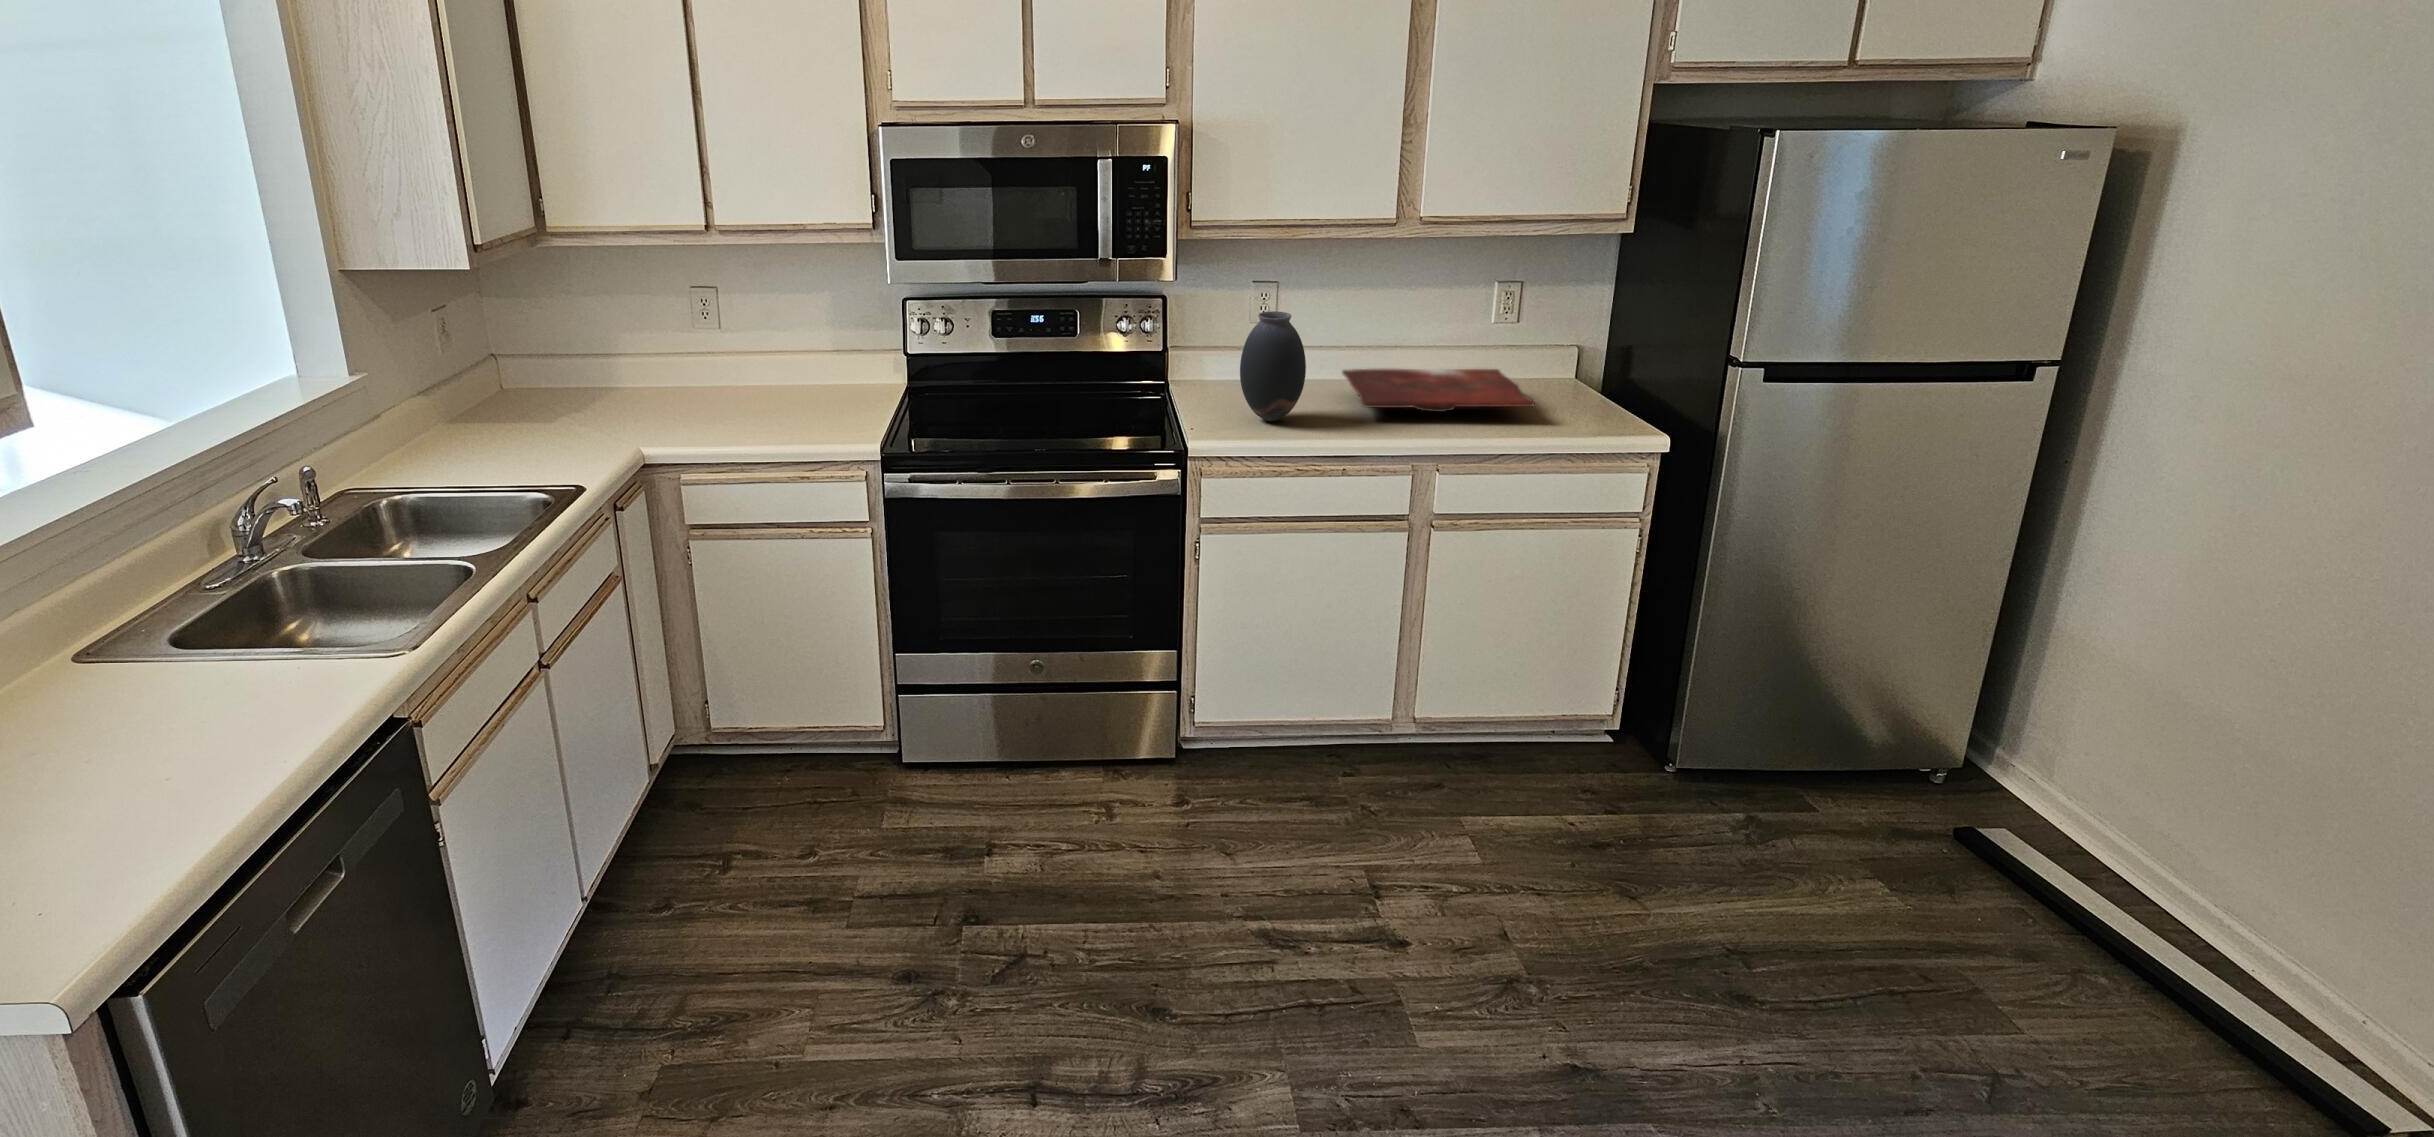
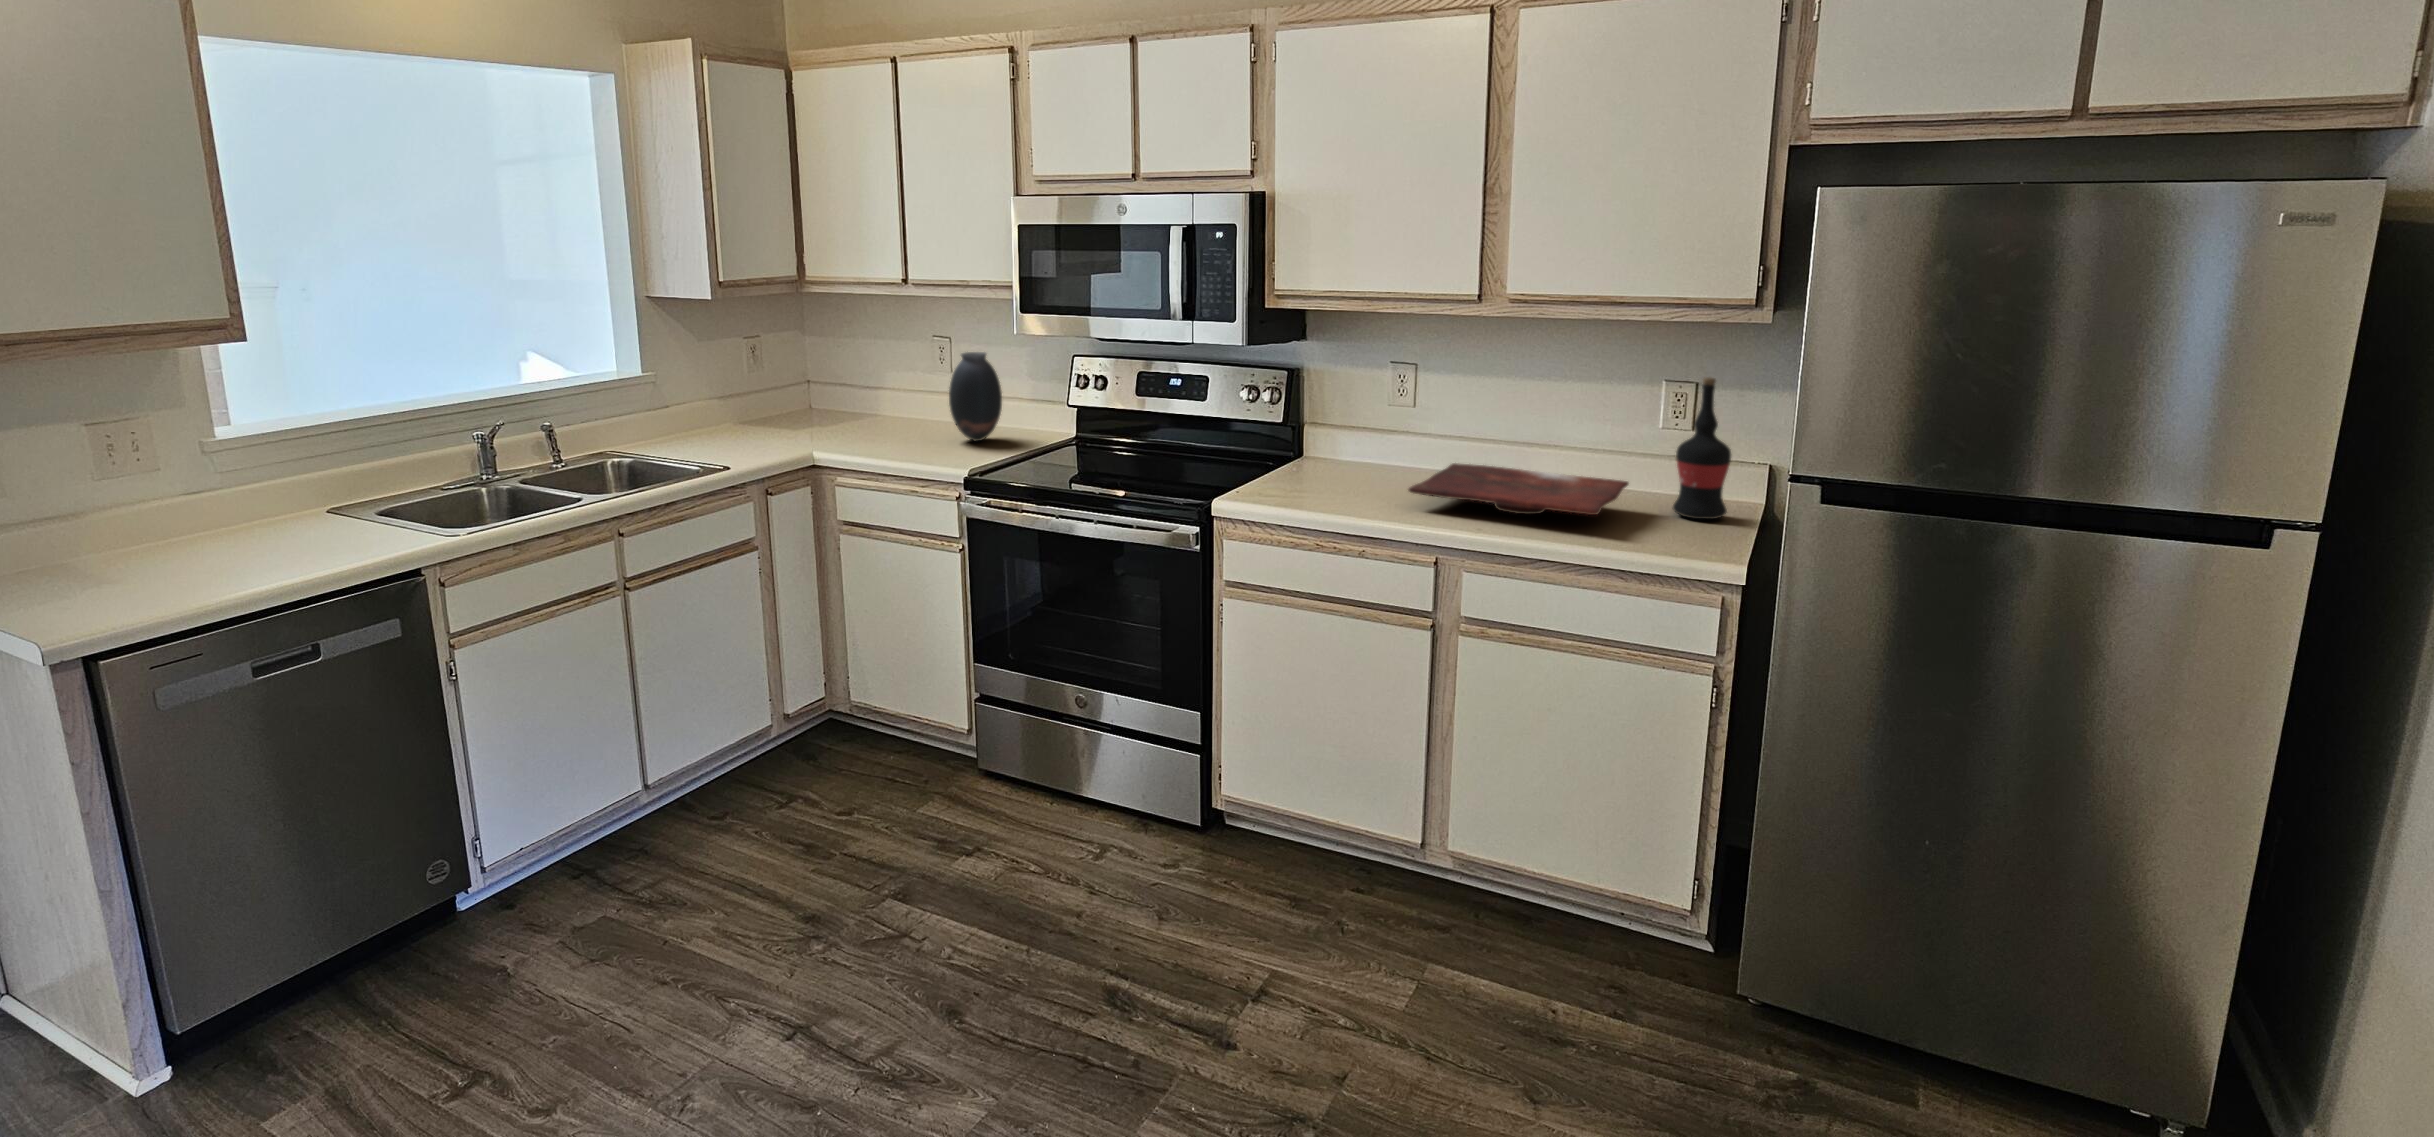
wine bottle: none [1525,274,1574,394] -> present [1673,377,1731,519]
vase: present [1240,311,1306,422] -> present [949,352,1002,441]

